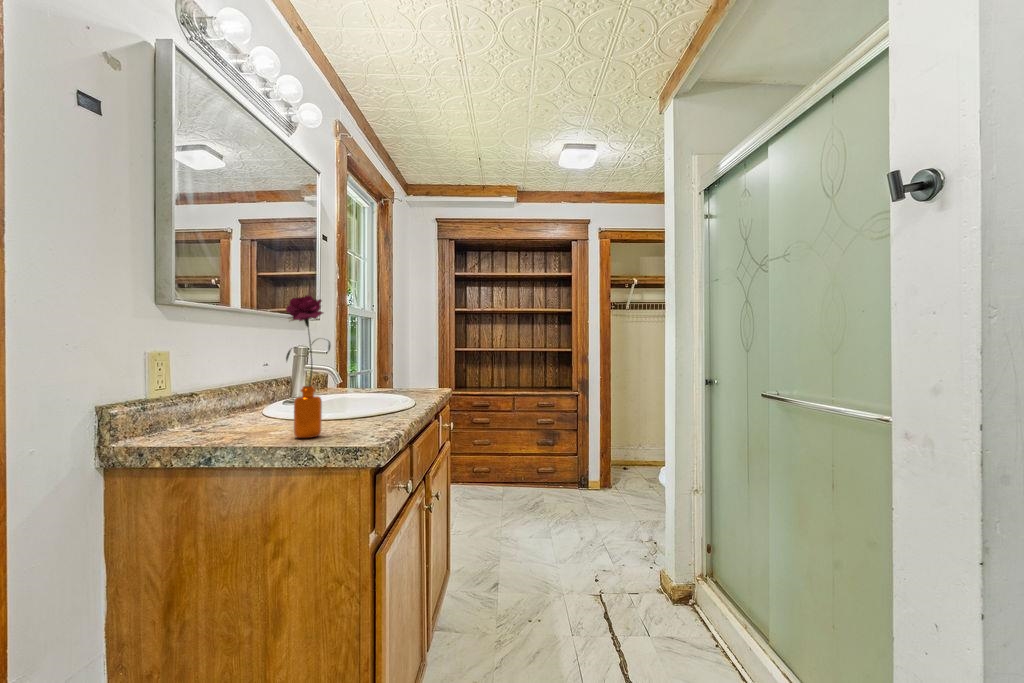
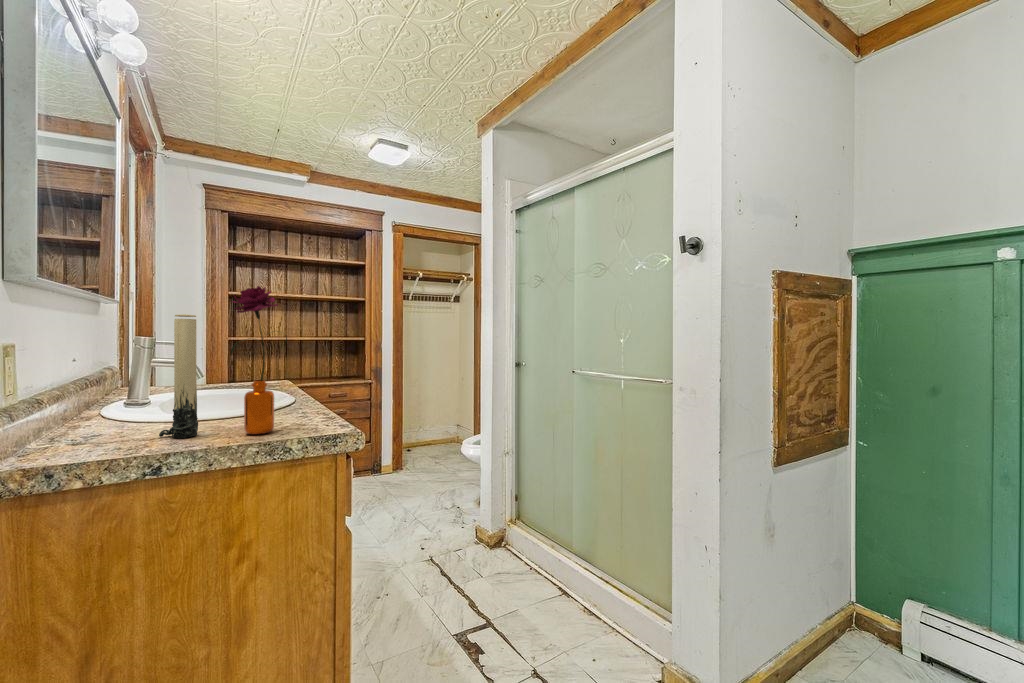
candle: none [246,325,271,434] -> present [159,314,198,438]

